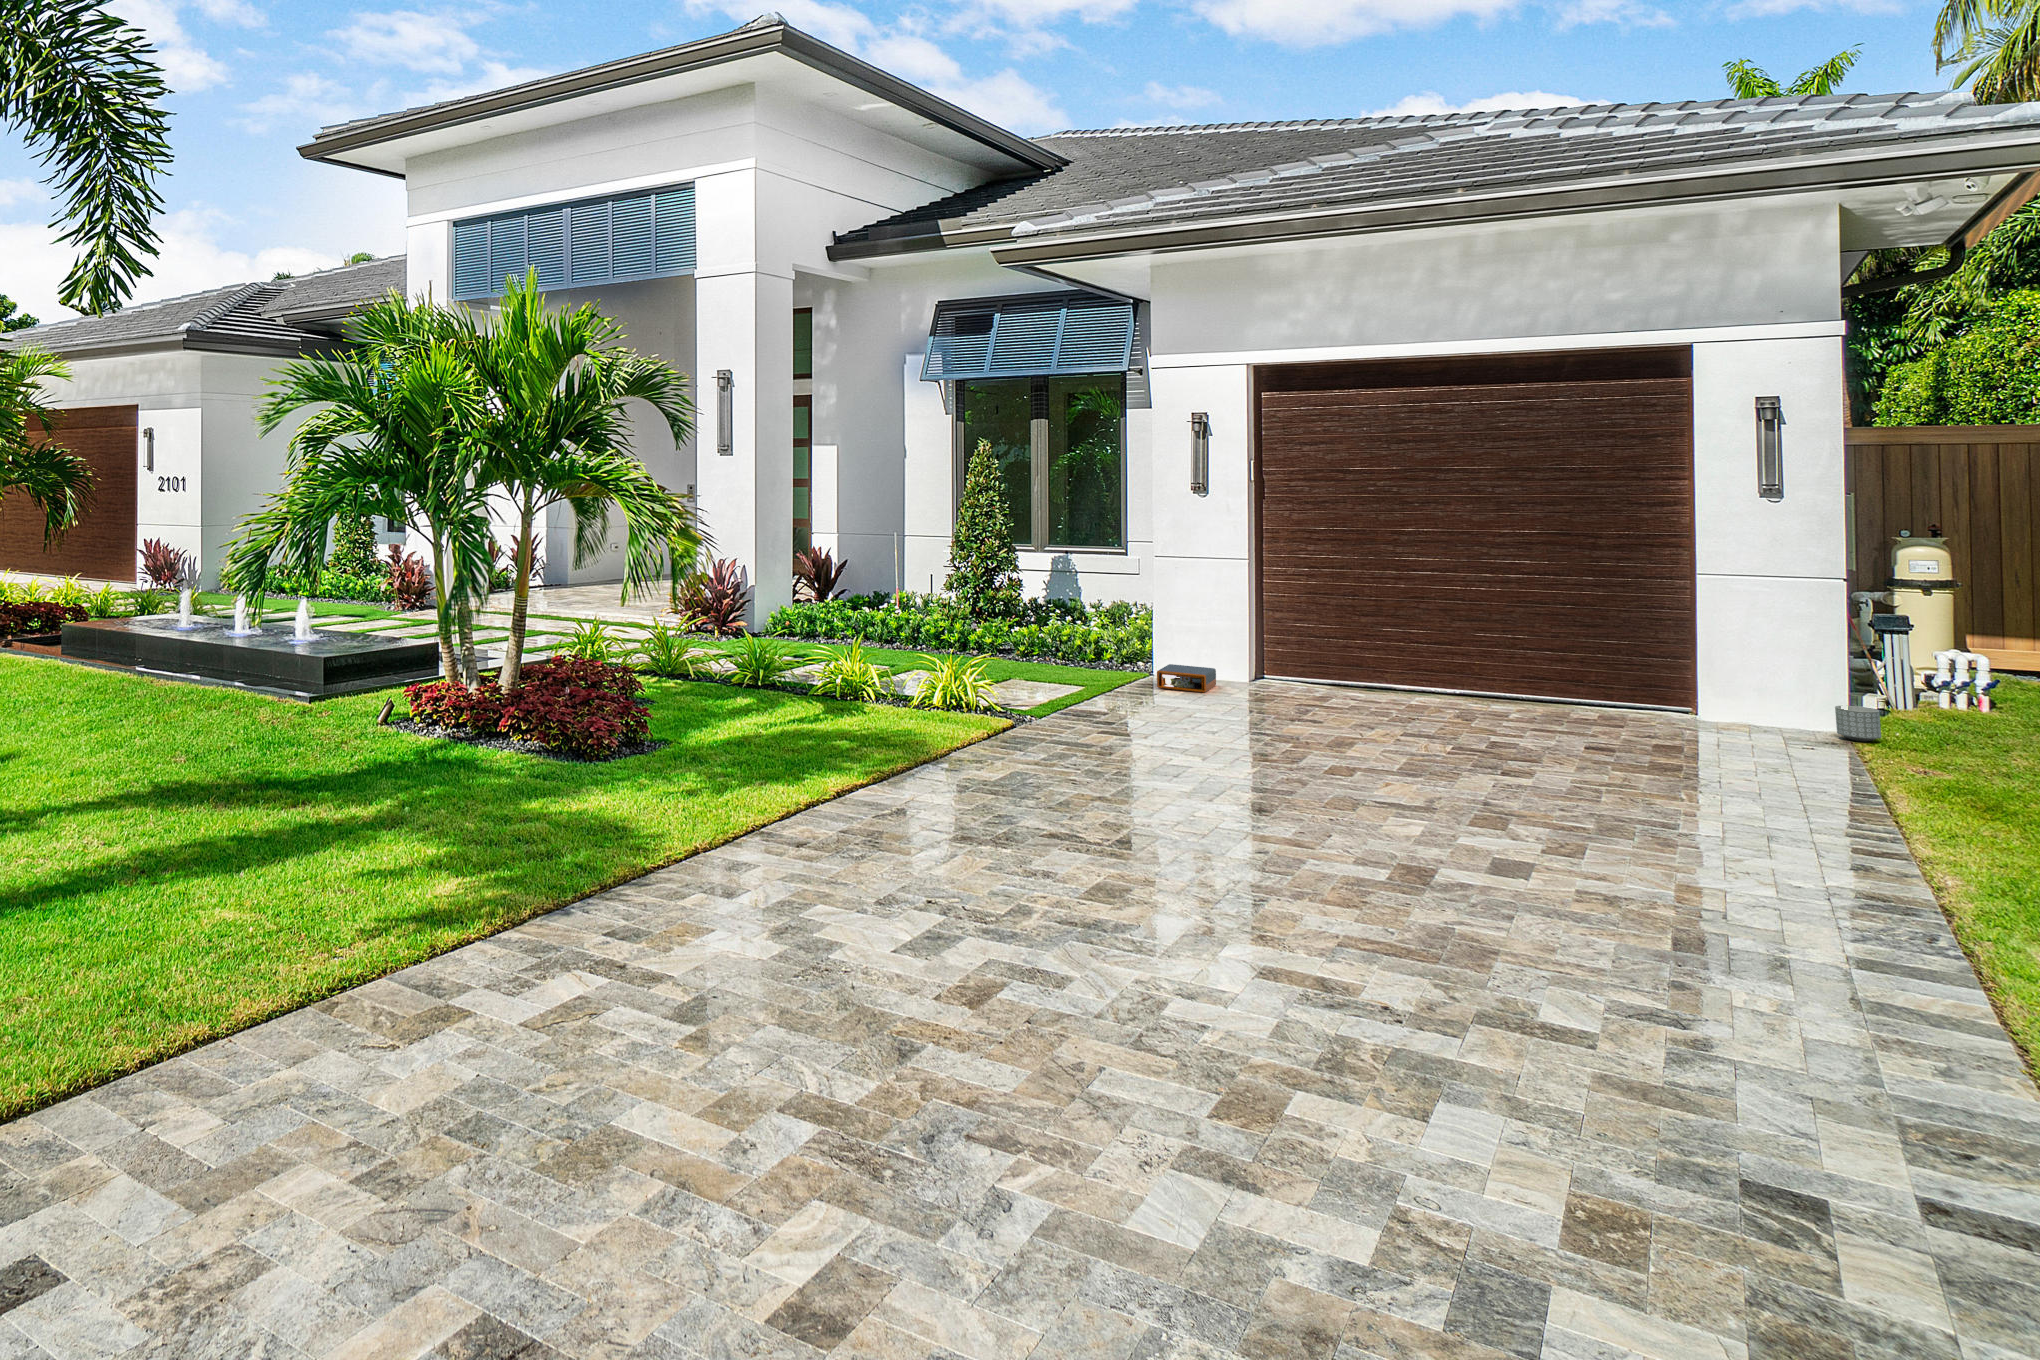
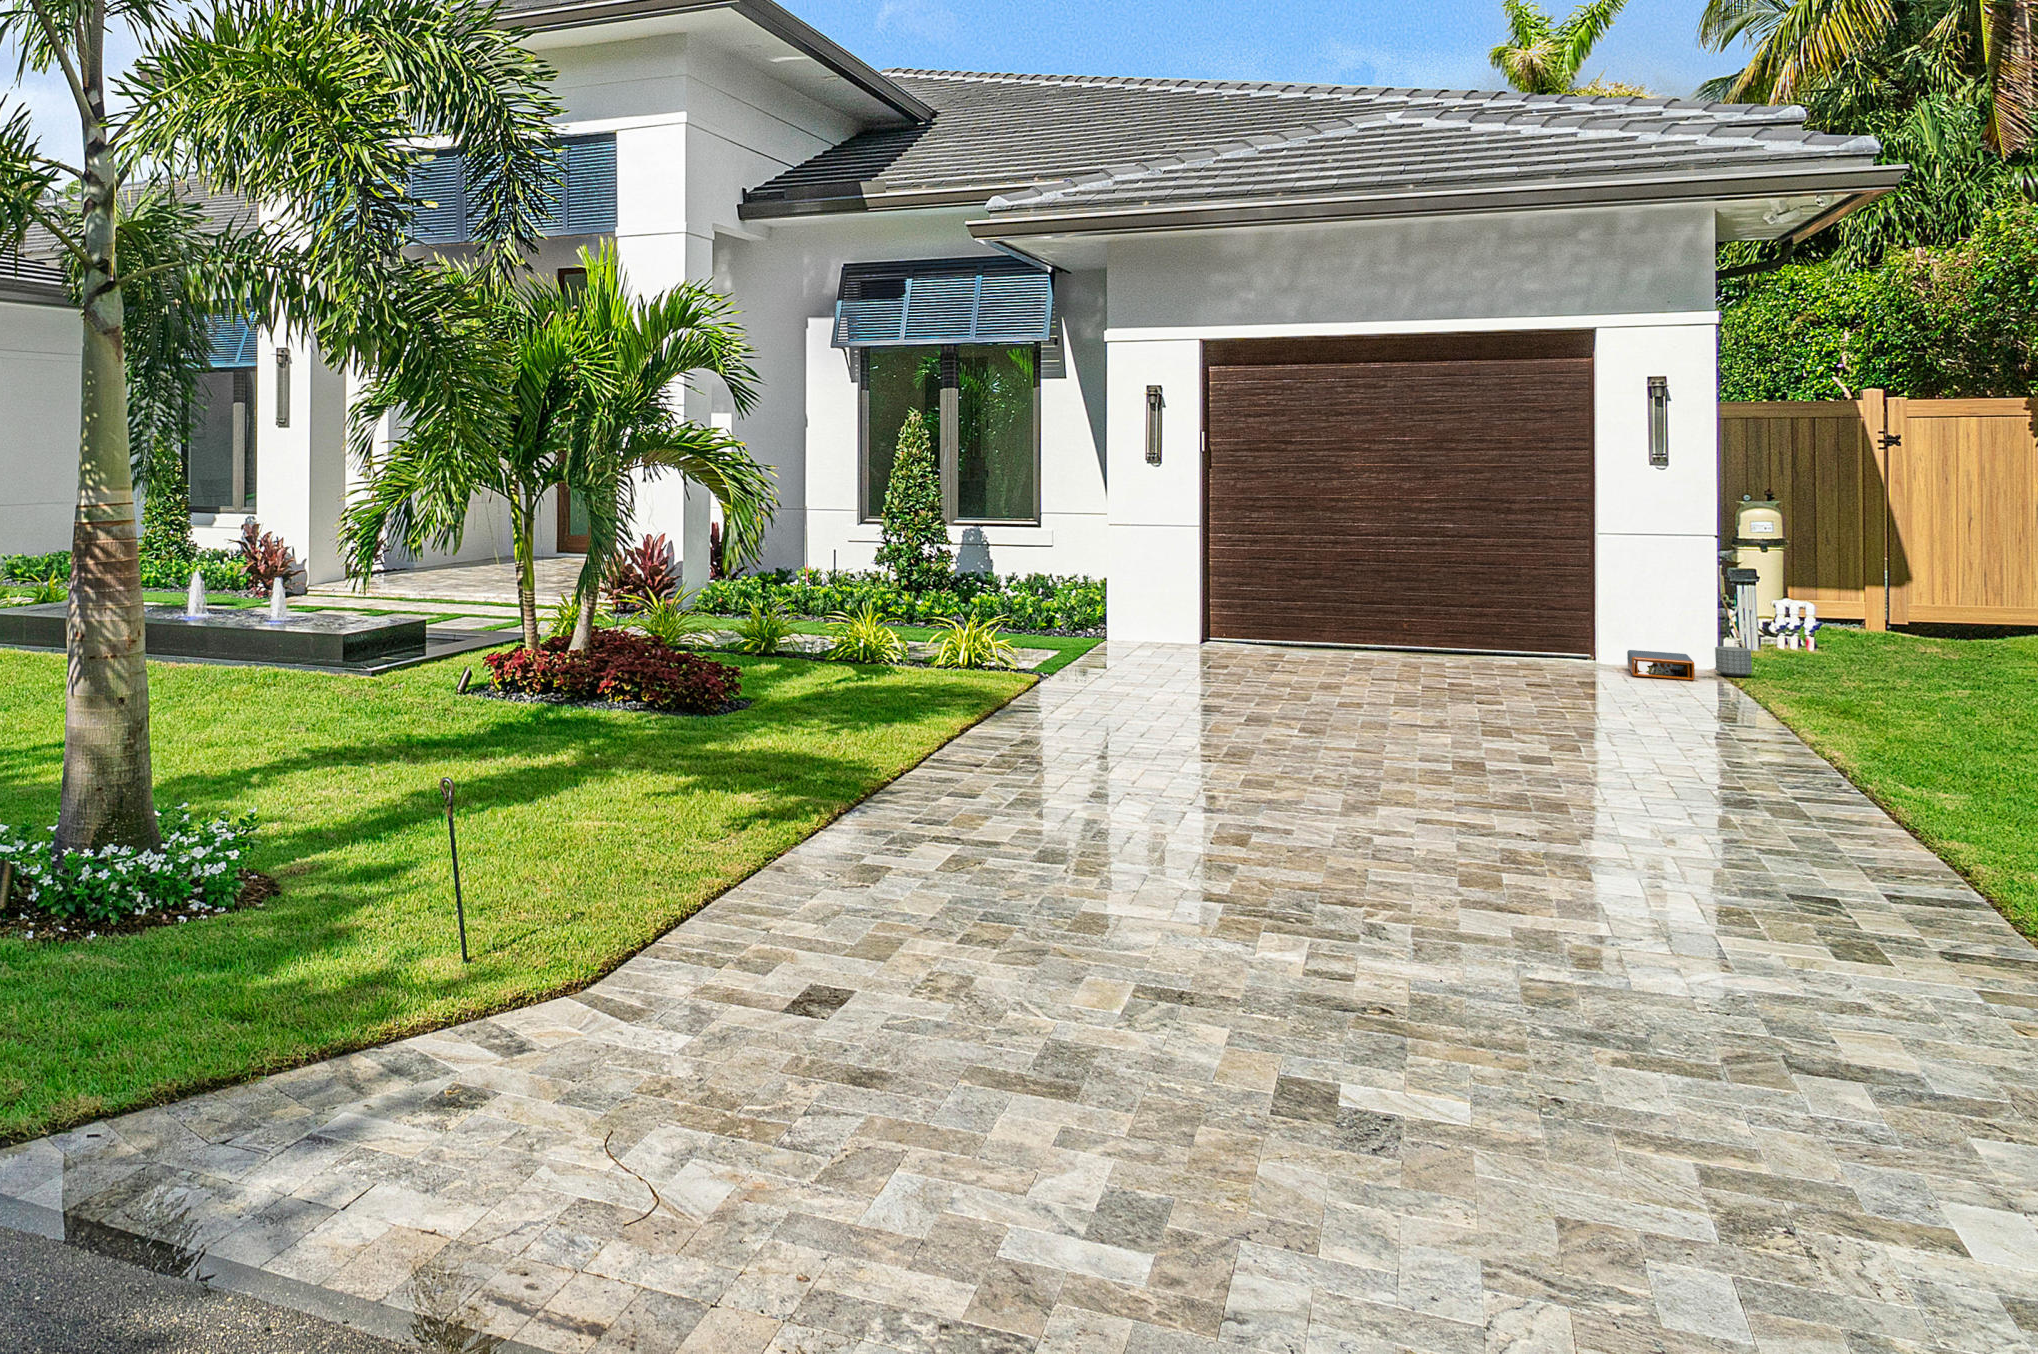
storage box: present [1157,664,1216,693] -> present [1627,650,1695,680]

